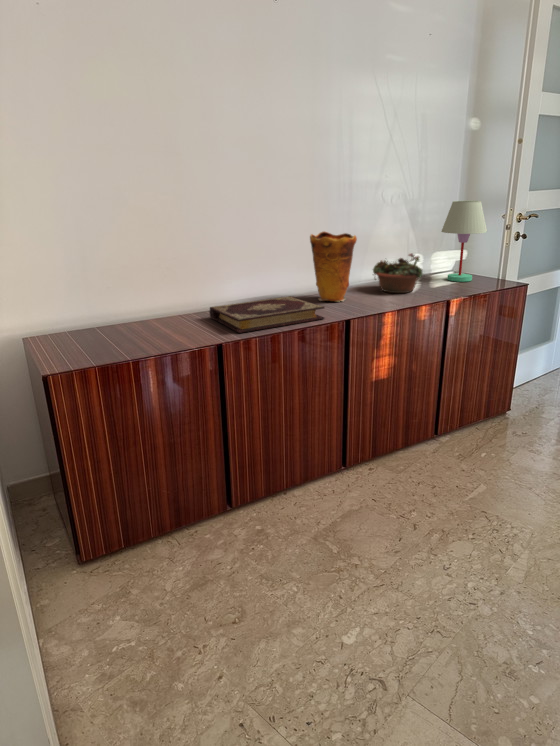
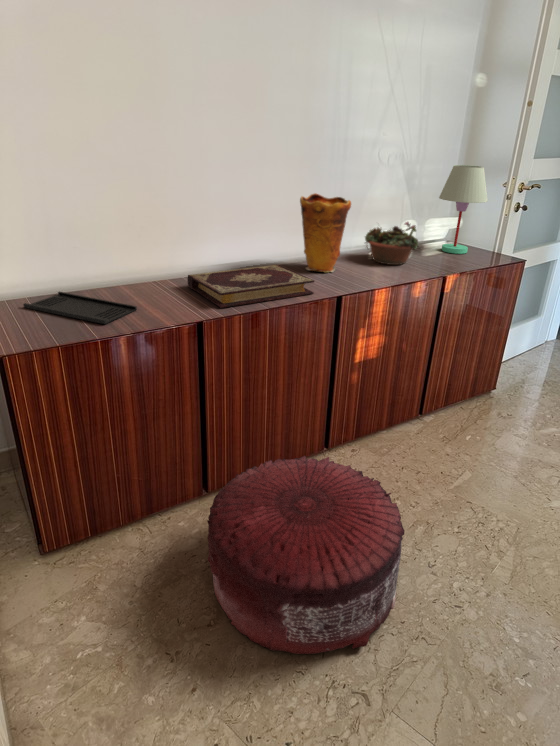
tray: none [65,326,164,349] -> present [23,292,137,324]
pouf: none [230,466,414,645] -> present [207,456,405,654]

